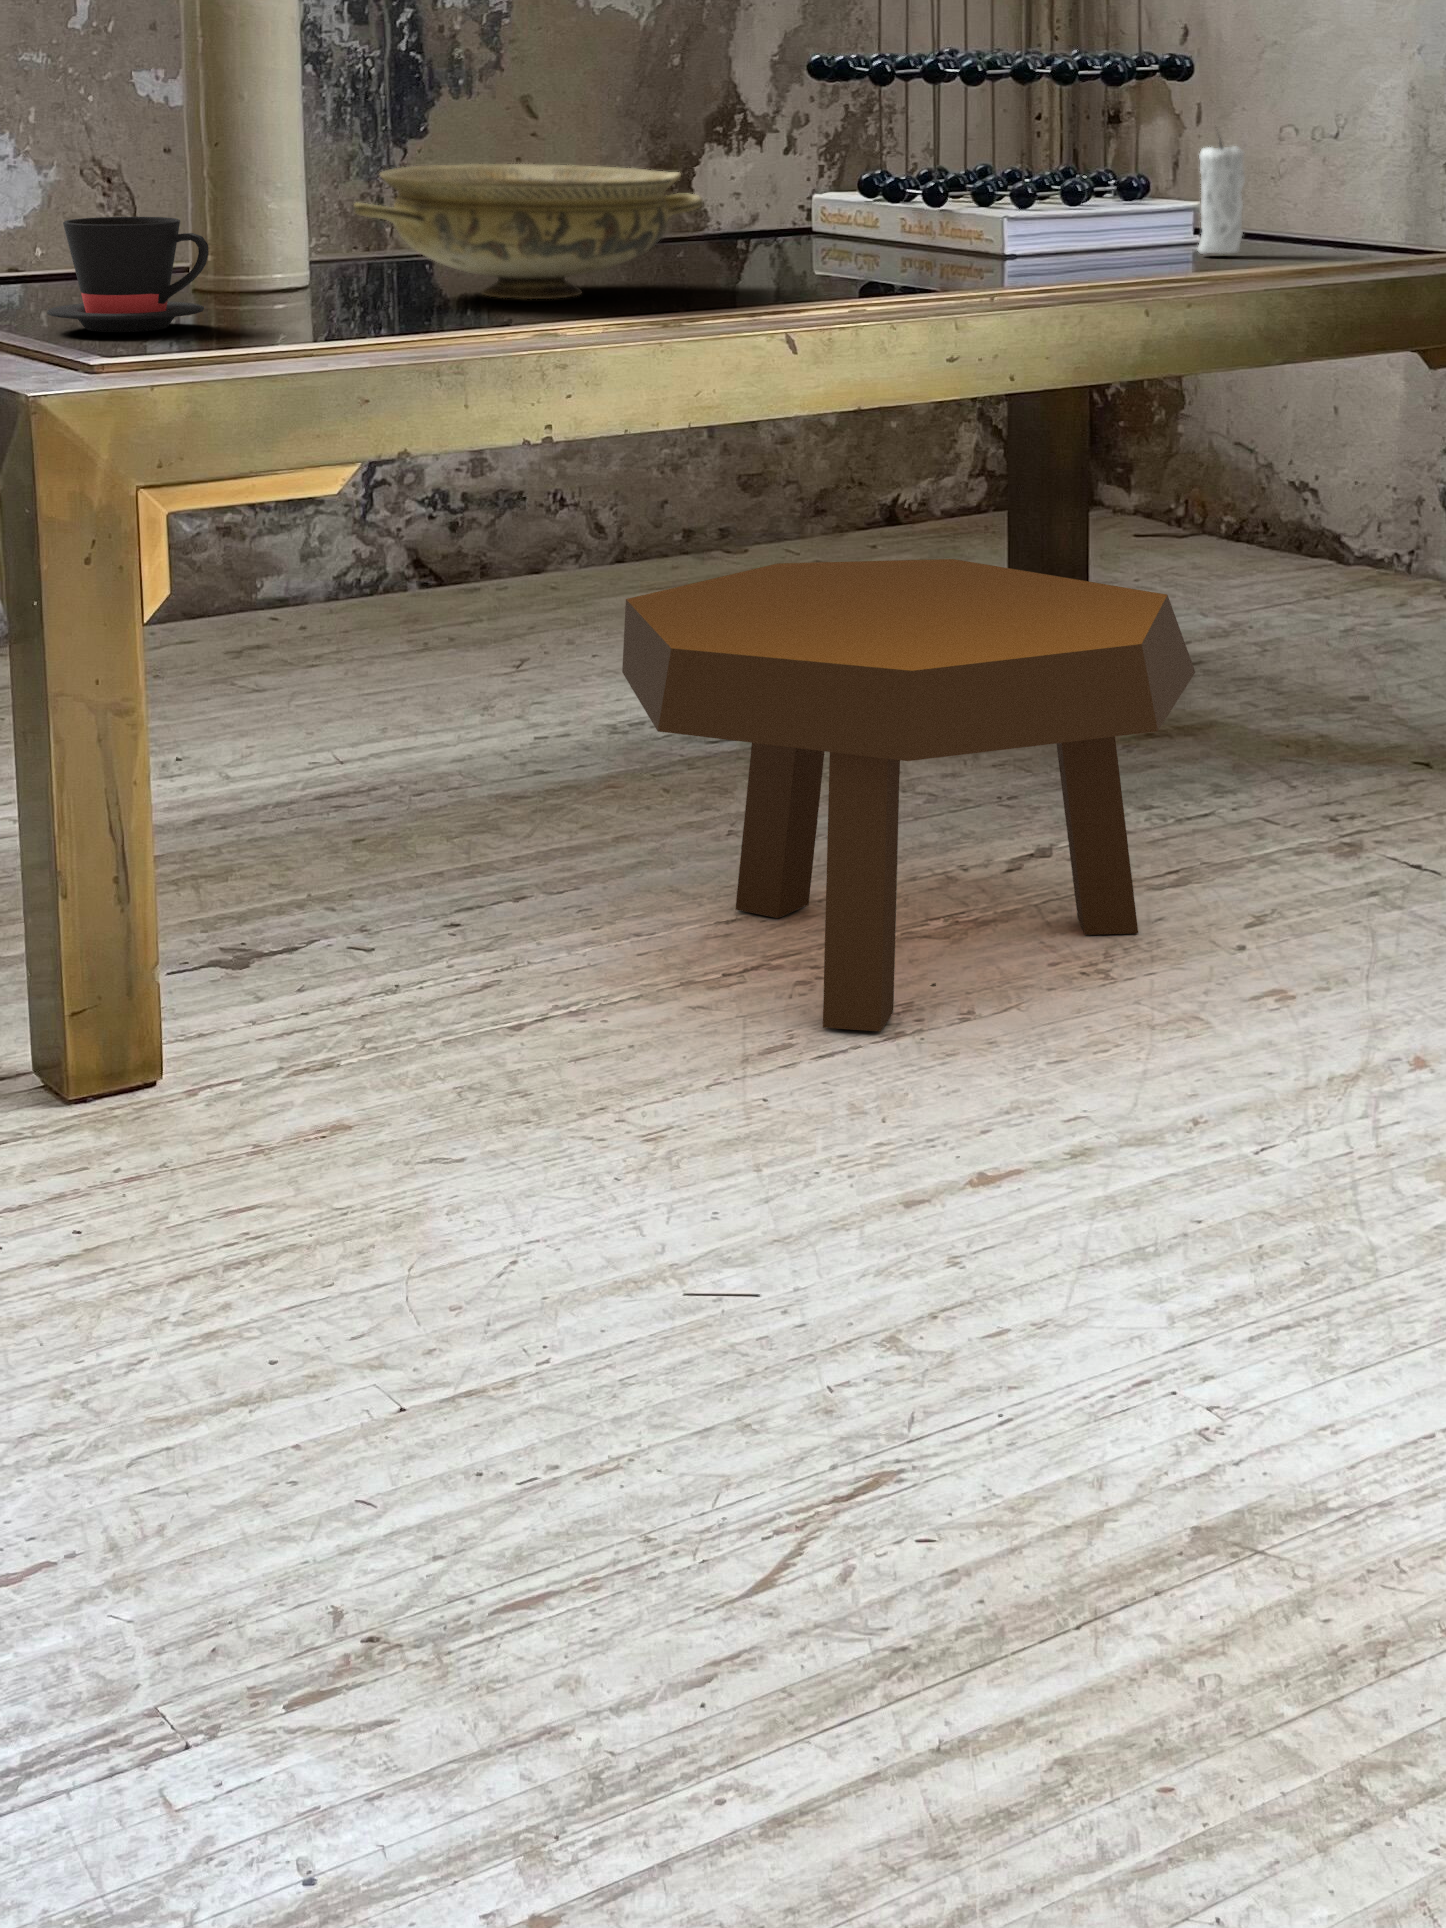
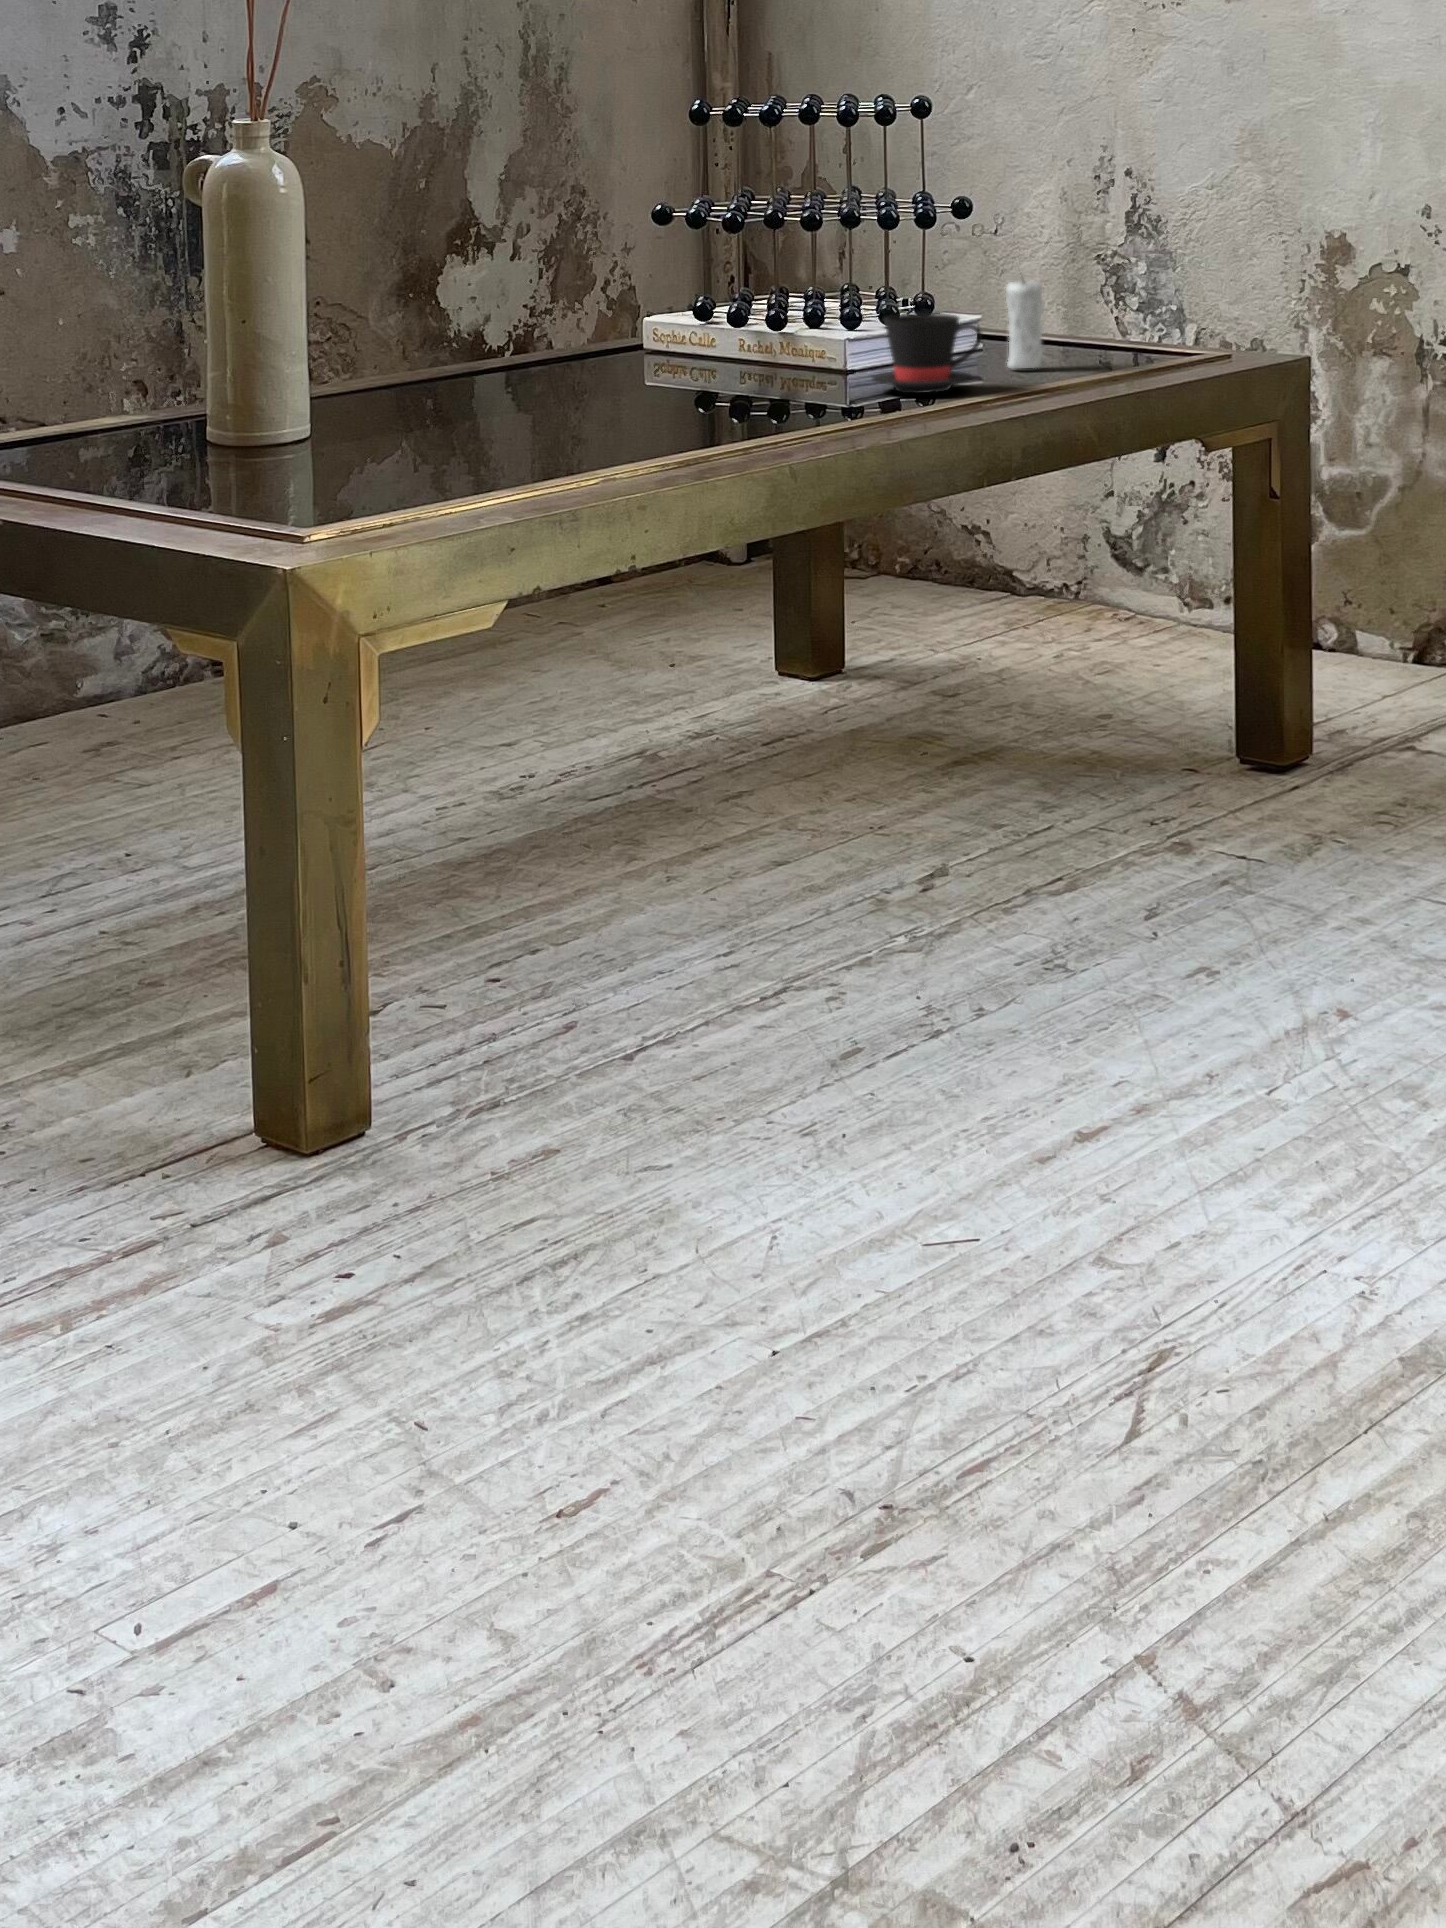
ceramic bowl: present [354,164,703,299] -> none [408,330,664,449]
teacup: present [47,217,209,332] -> present [872,313,982,393]
footstool: present [622,559,1195,1031] -> none [645,638,1114,1035]

